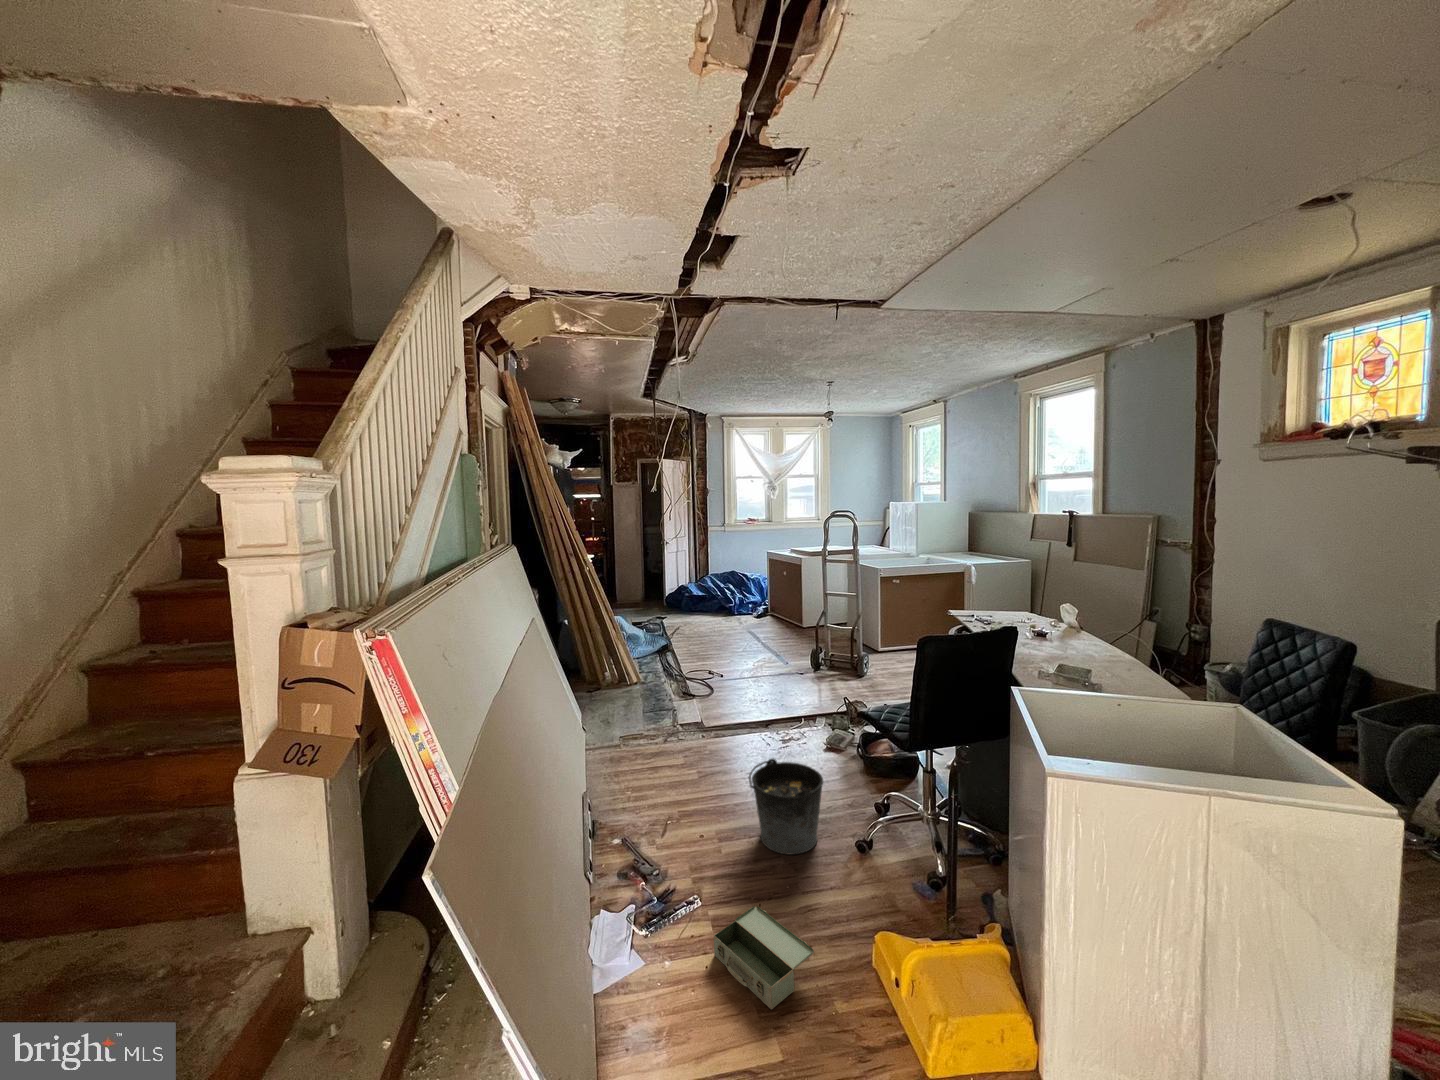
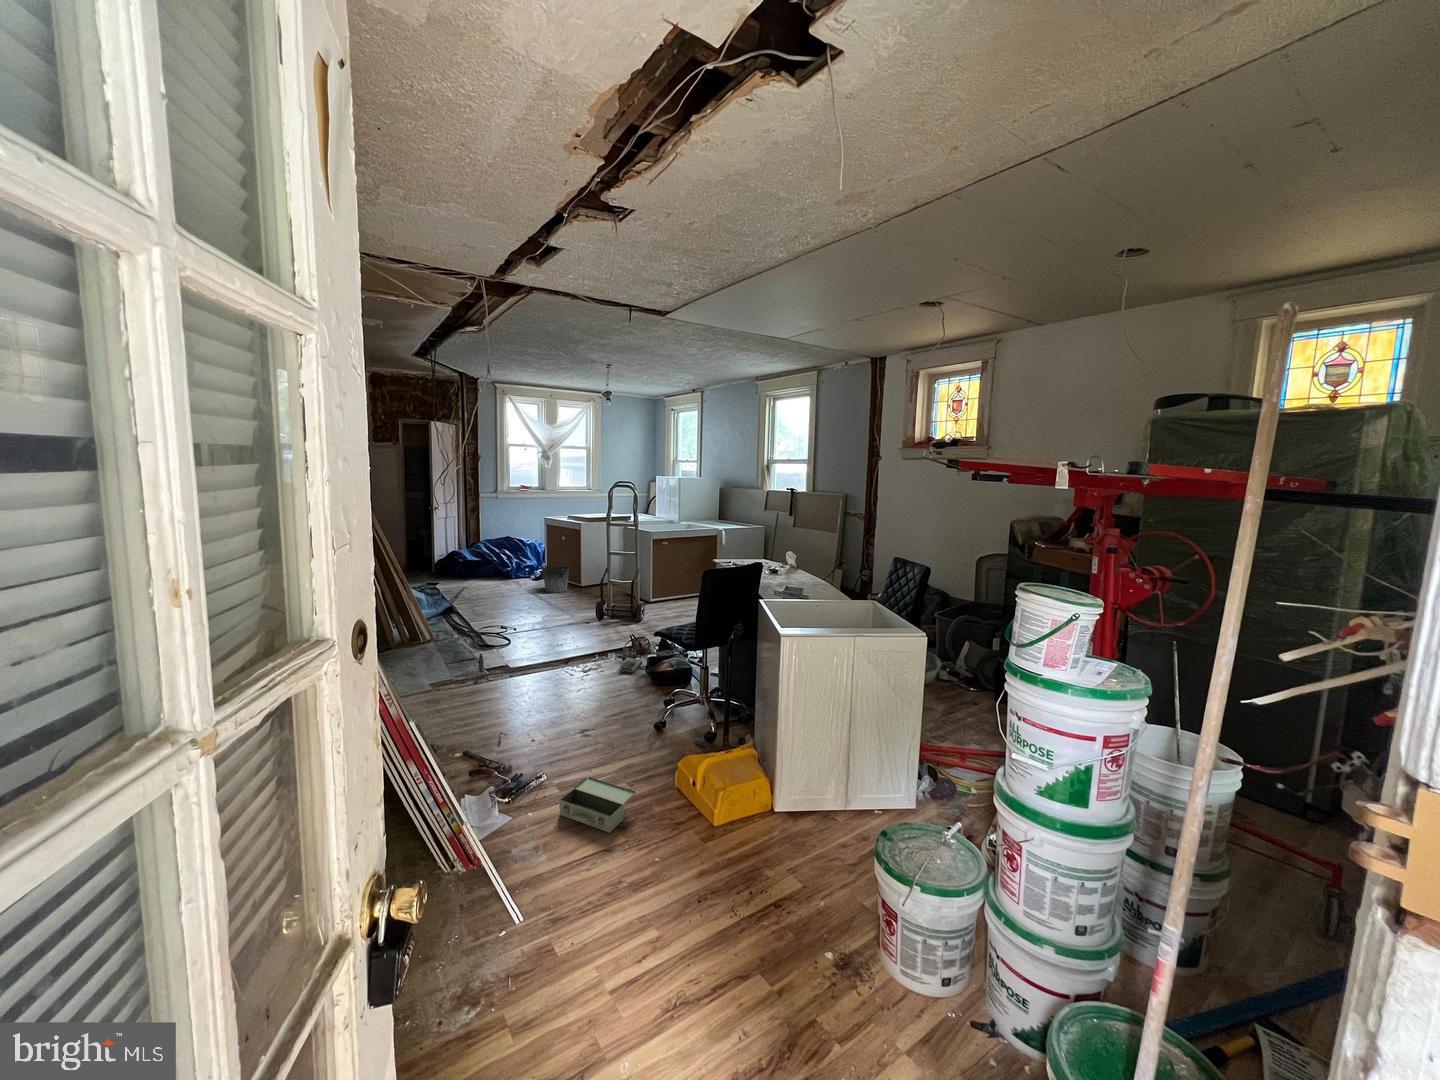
bucket: present [749,758,823,855] -> present [541,564,569,593]

